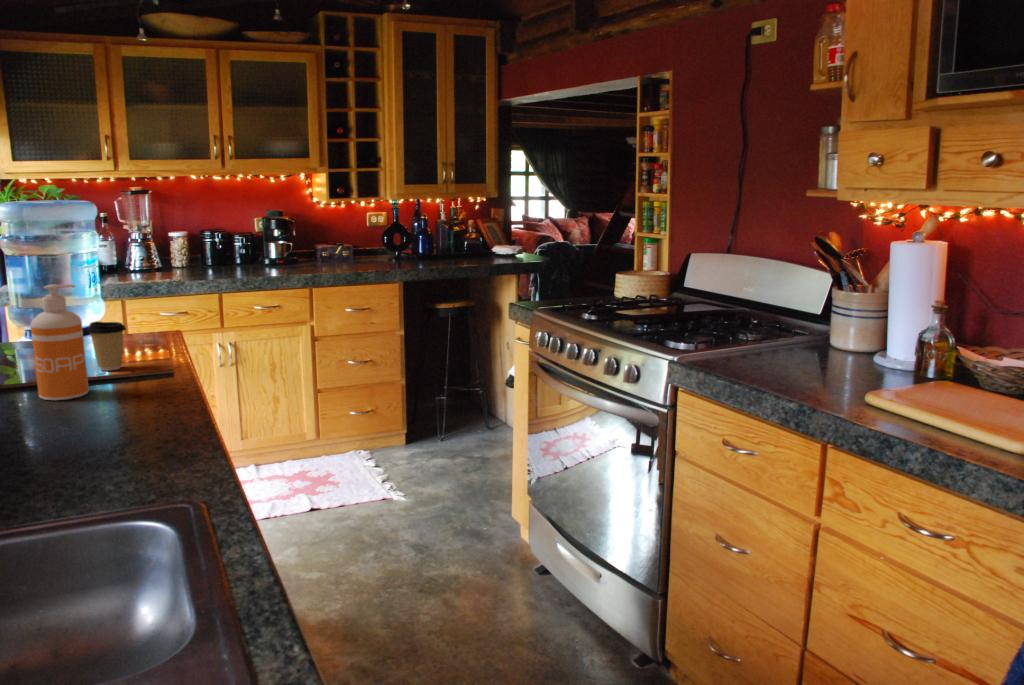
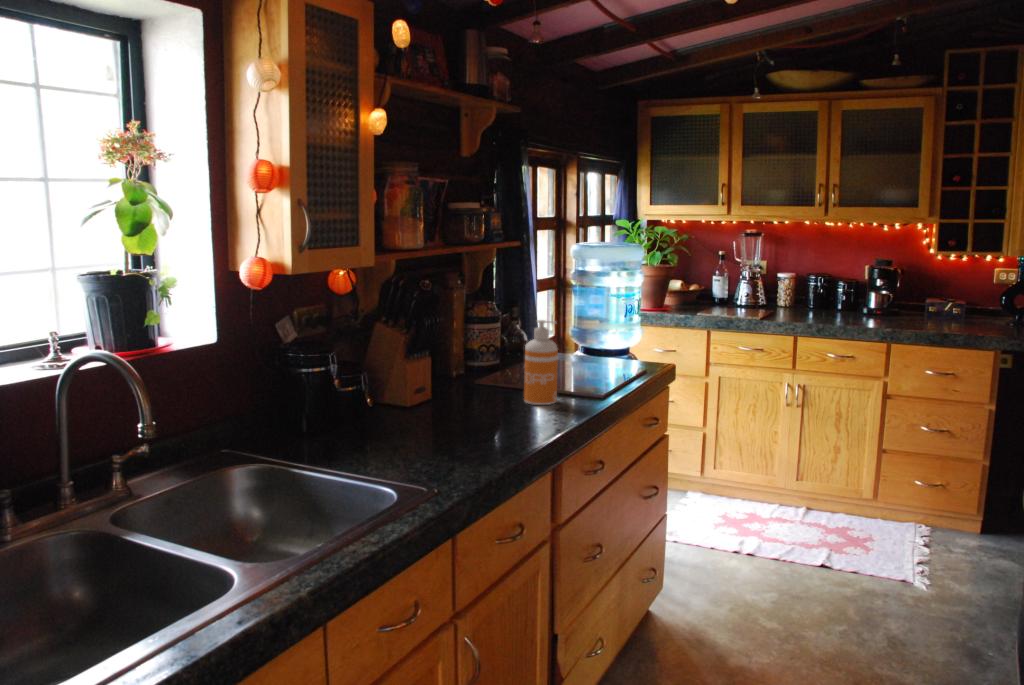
coffee cup: present [87,321,126,371] -> none [582,350,610,390]

